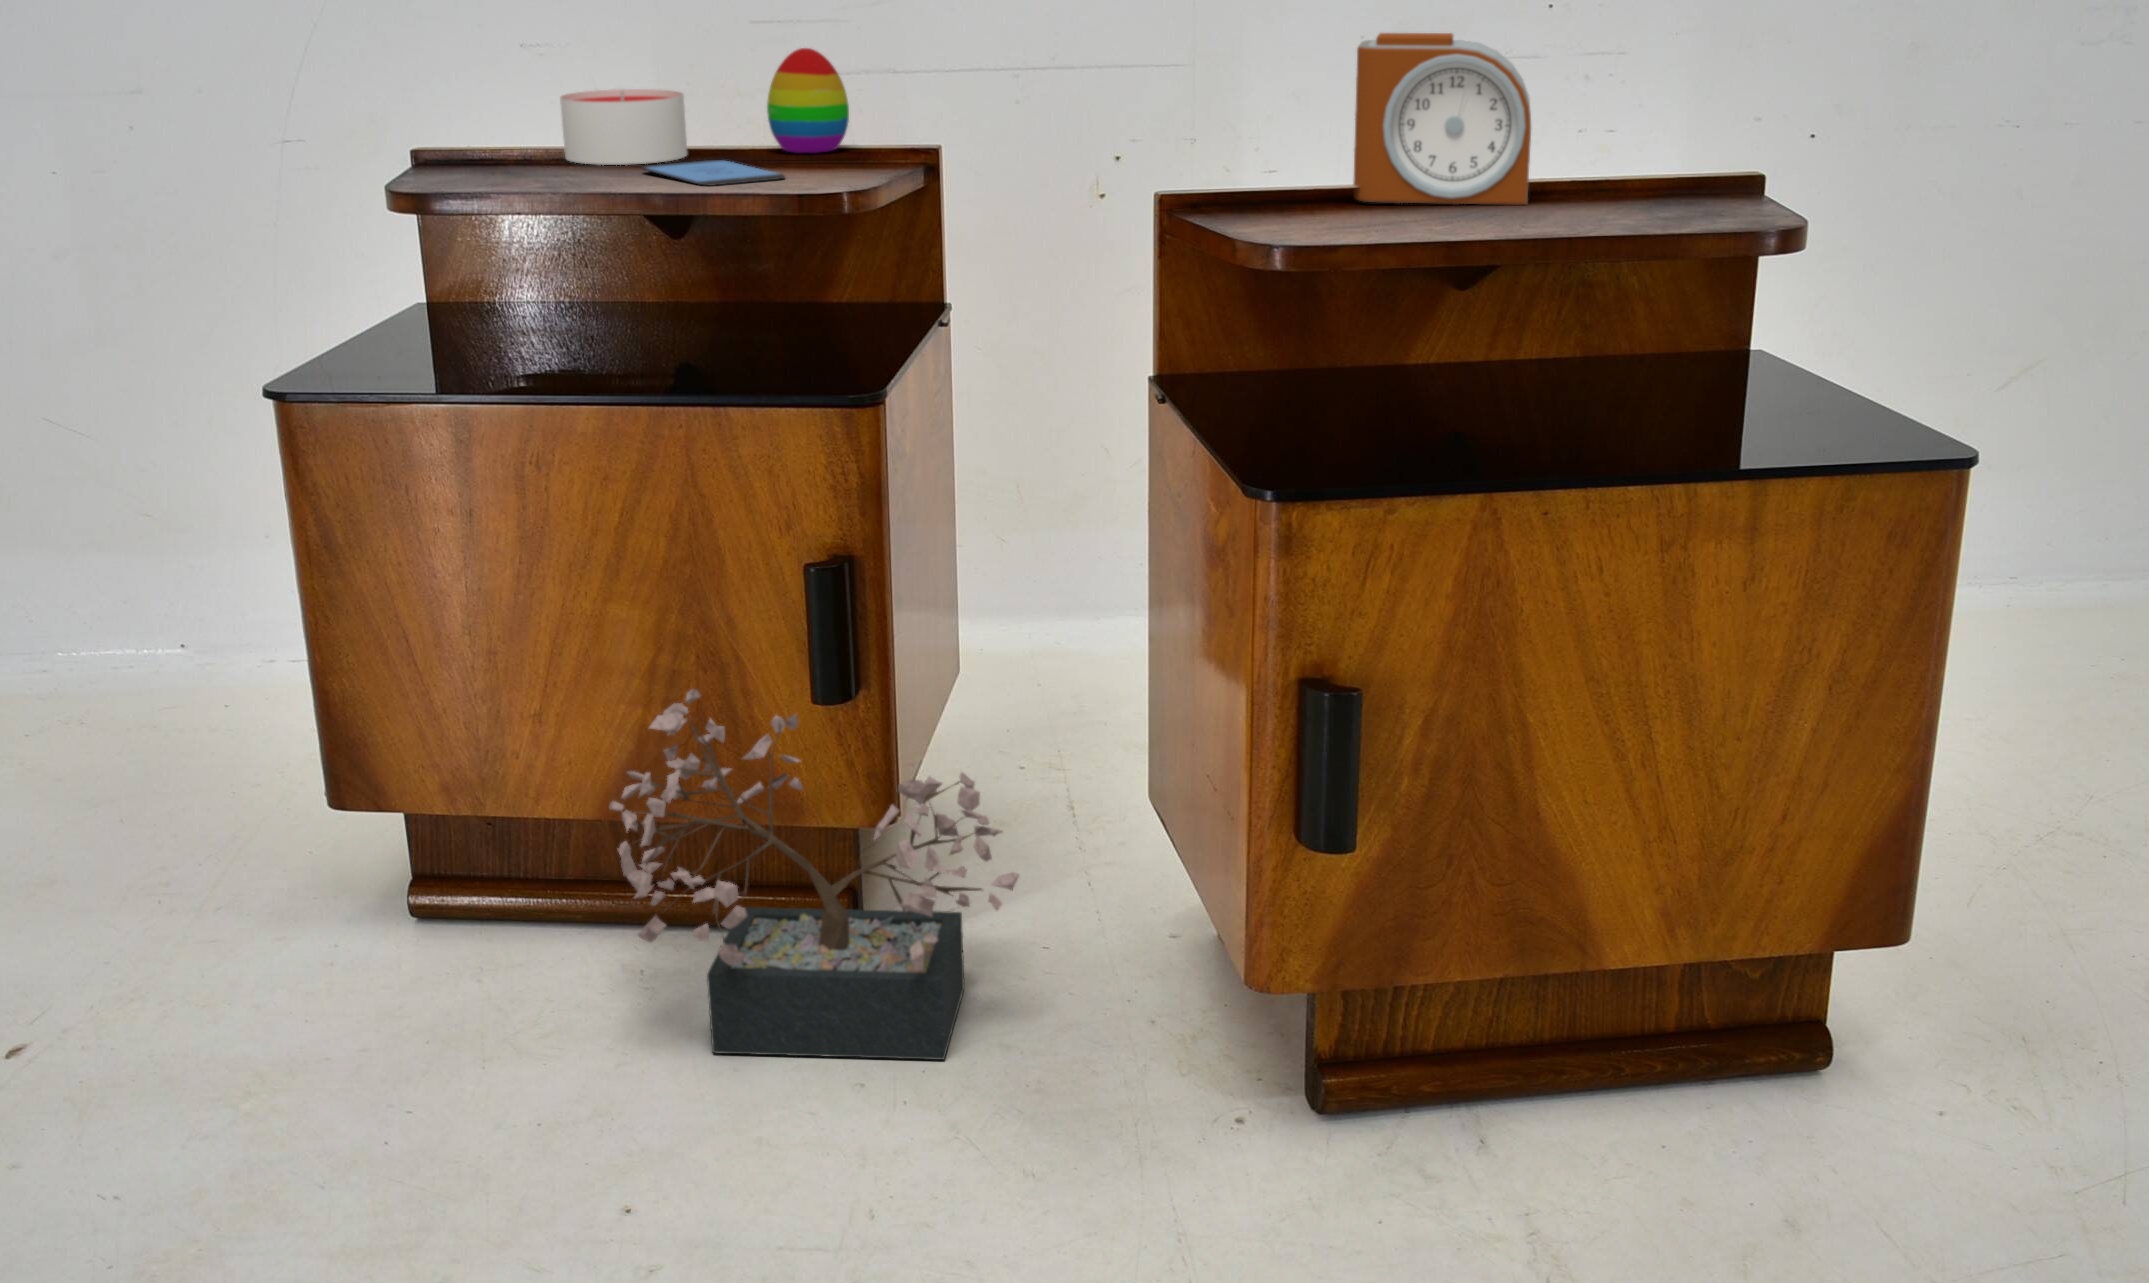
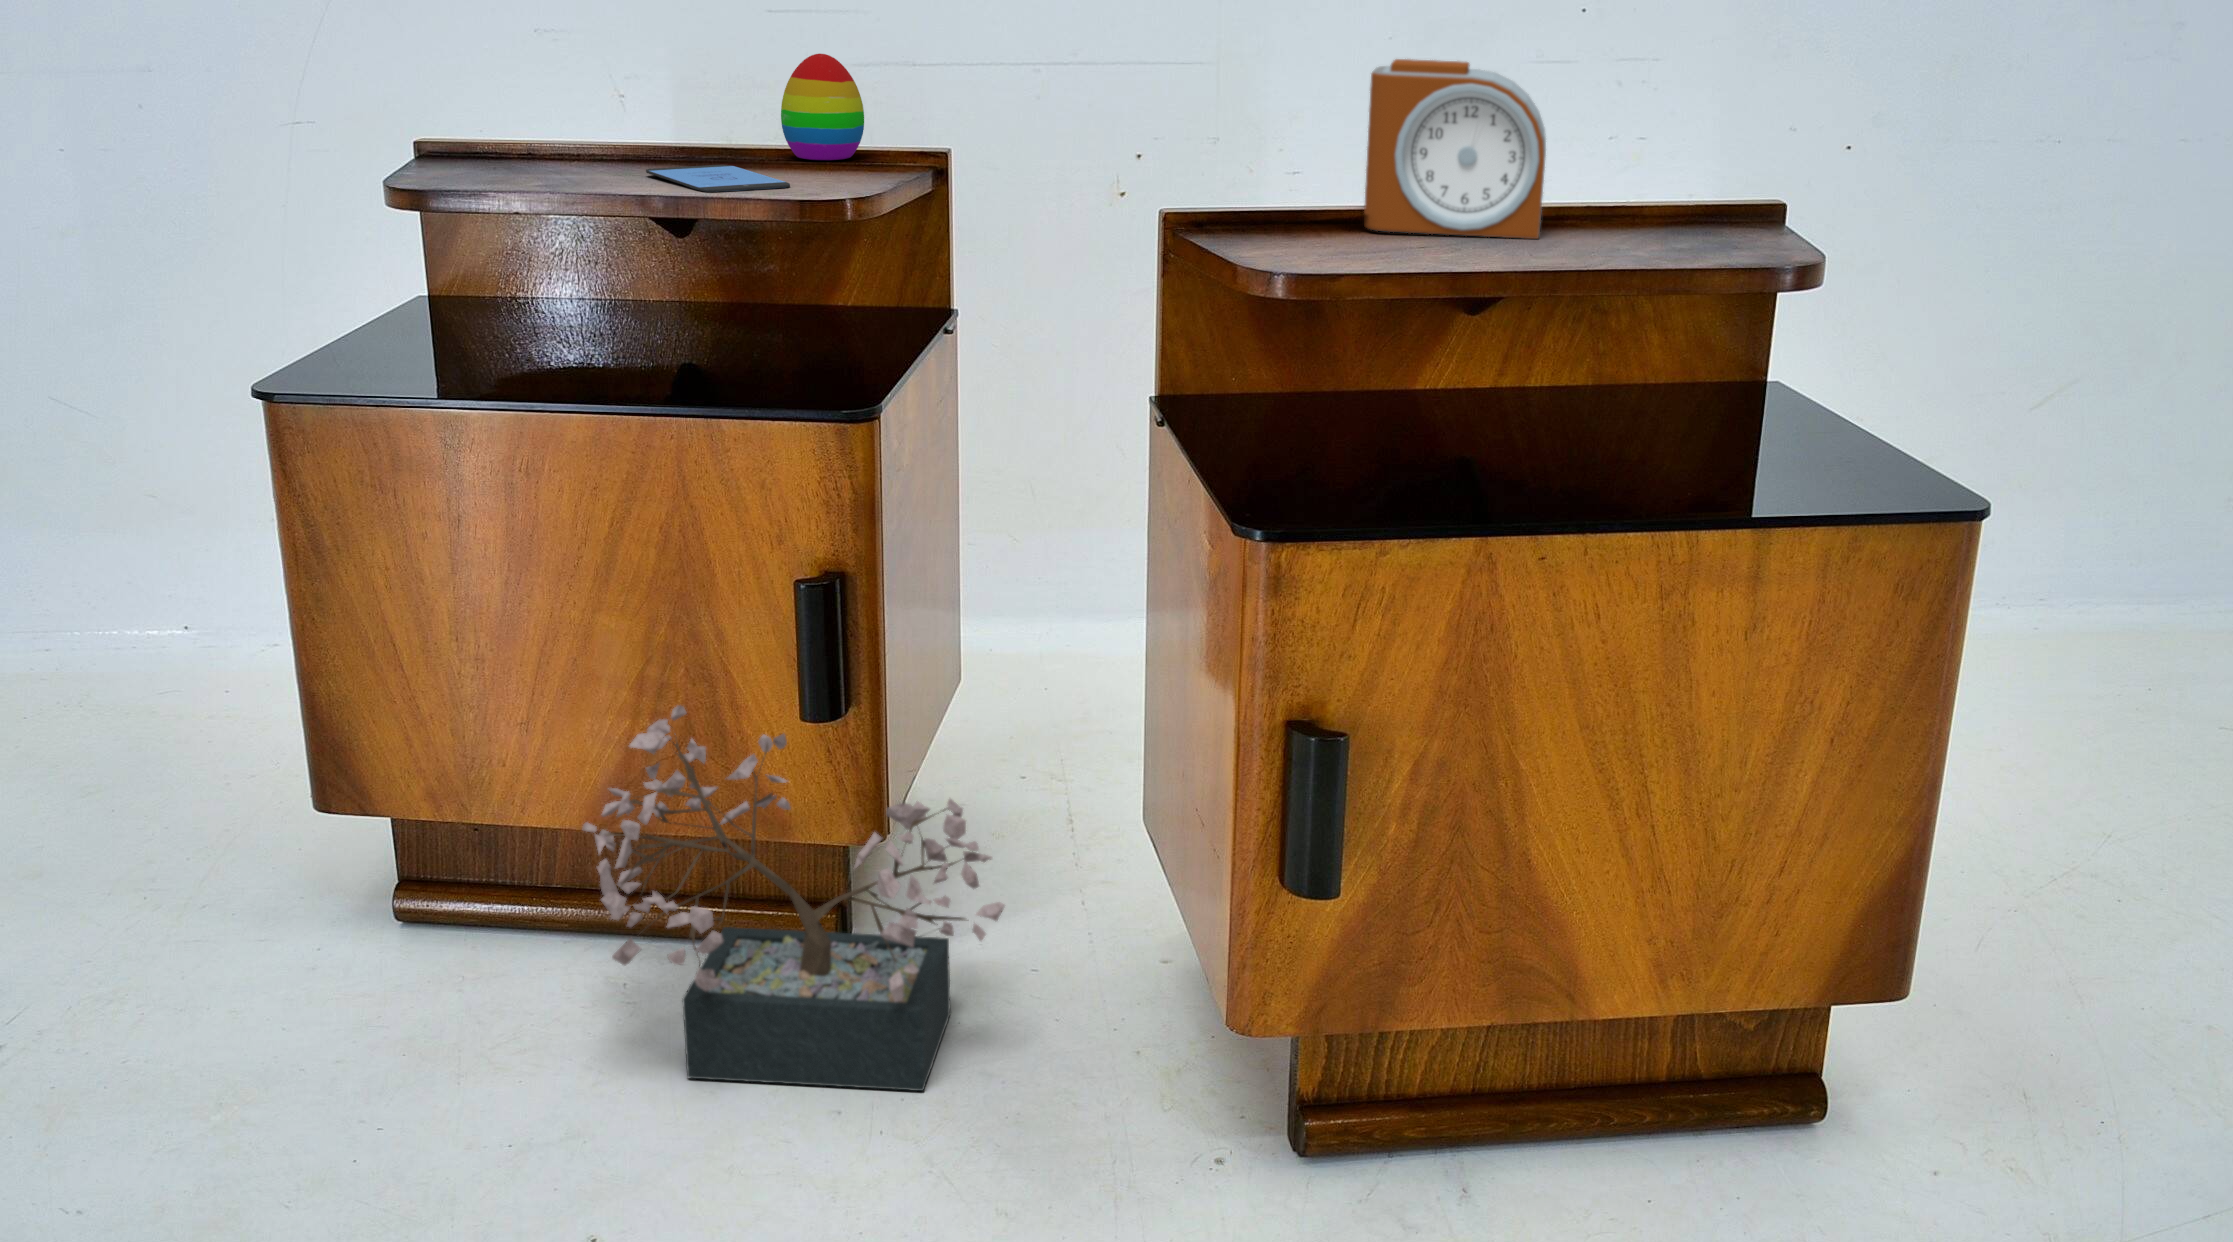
candle: present [560,89,687,165] -> none [568,89,698,166]

